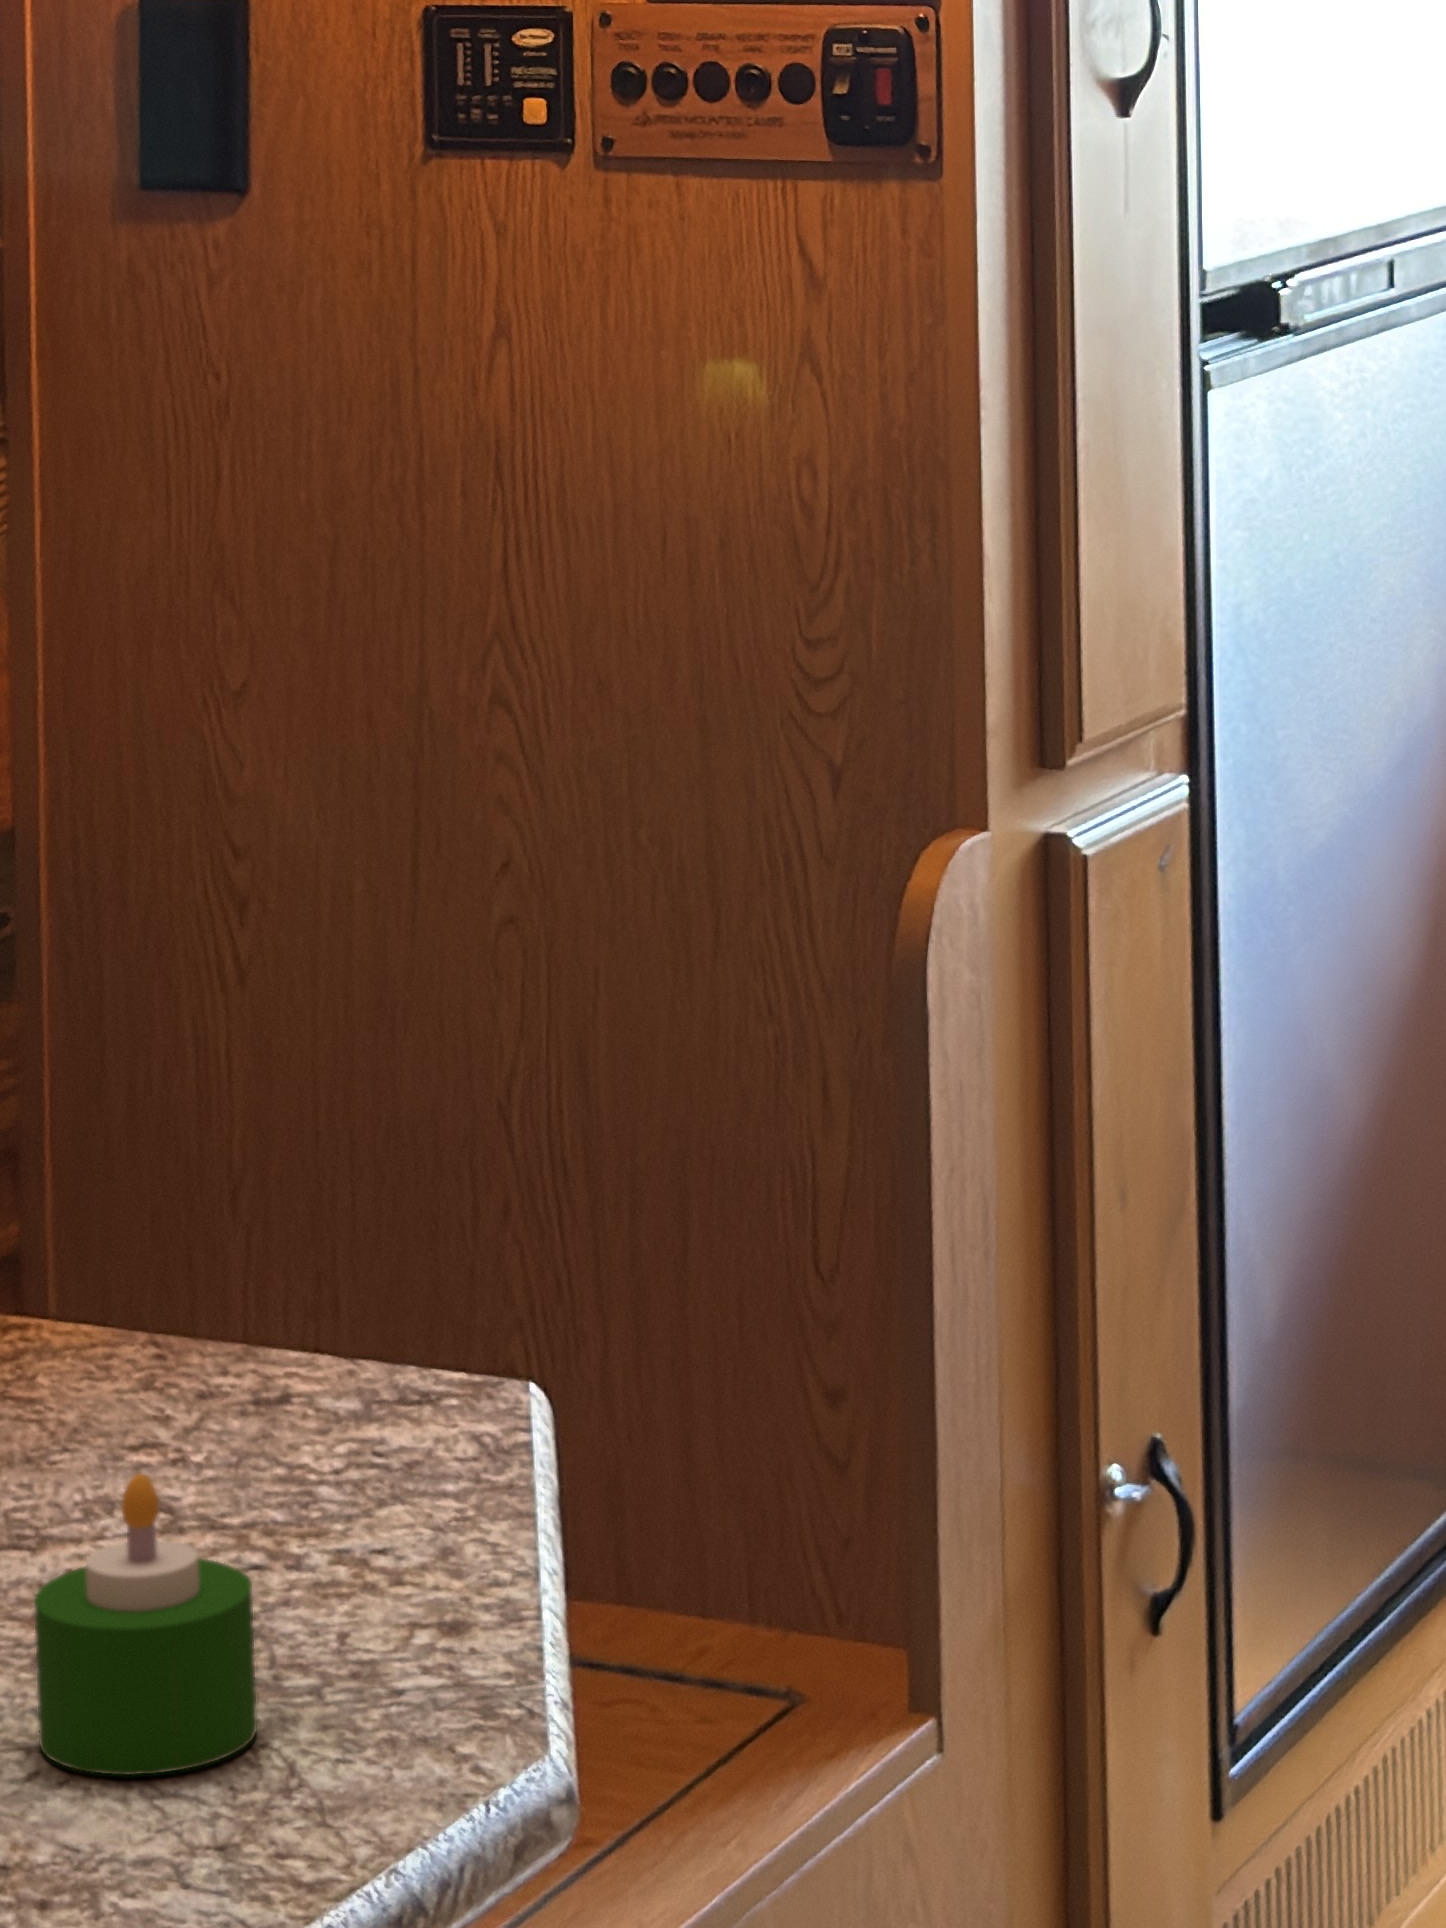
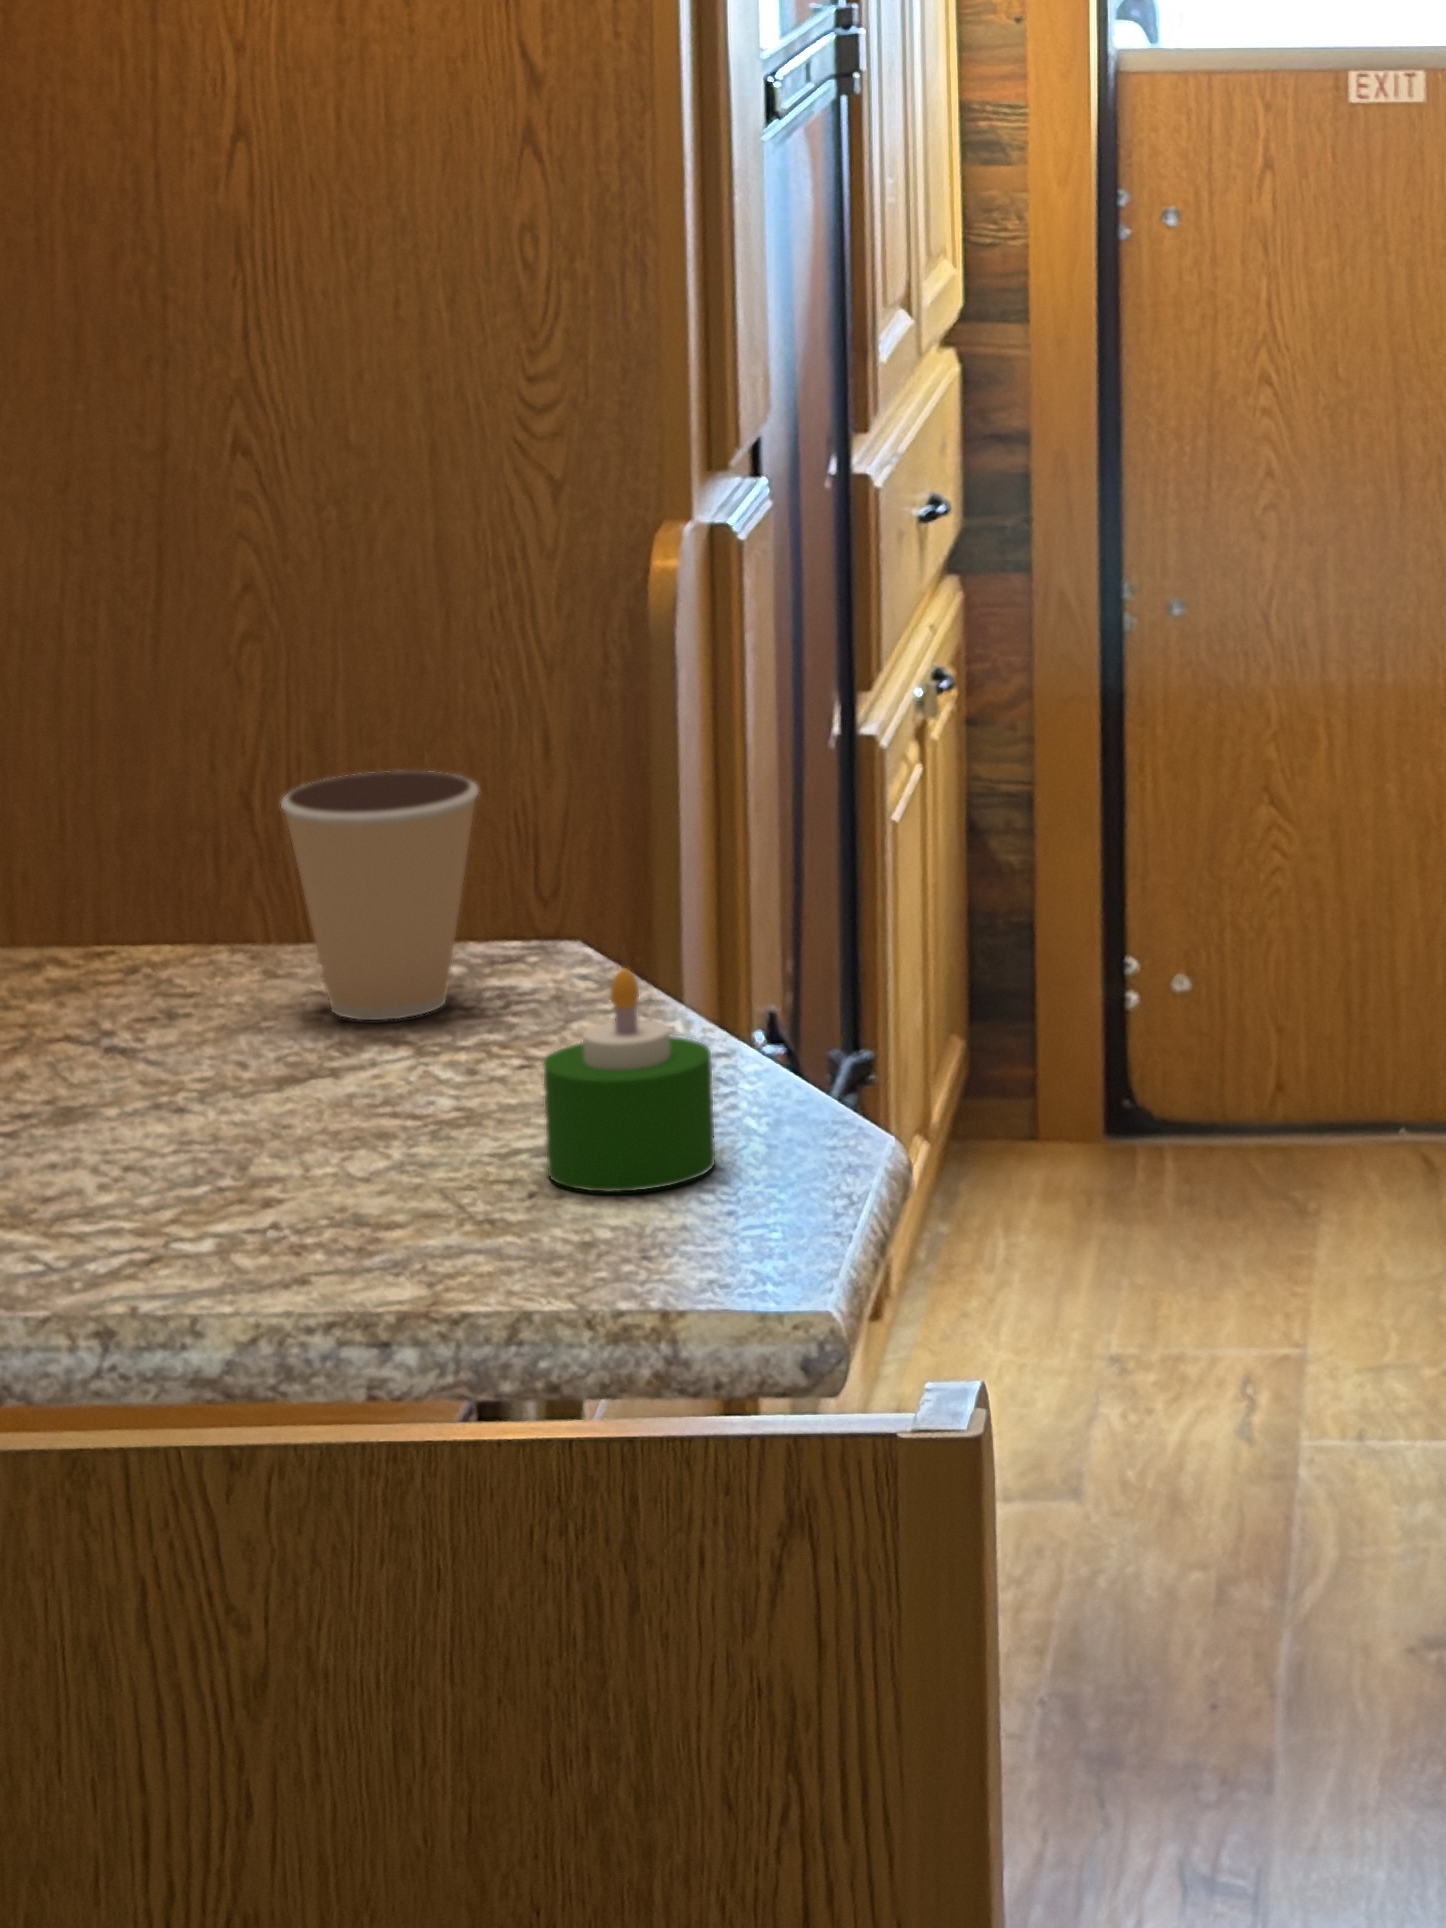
coffee cup: none [42,1147,285,1464] -> present [281,771,478,1020]

